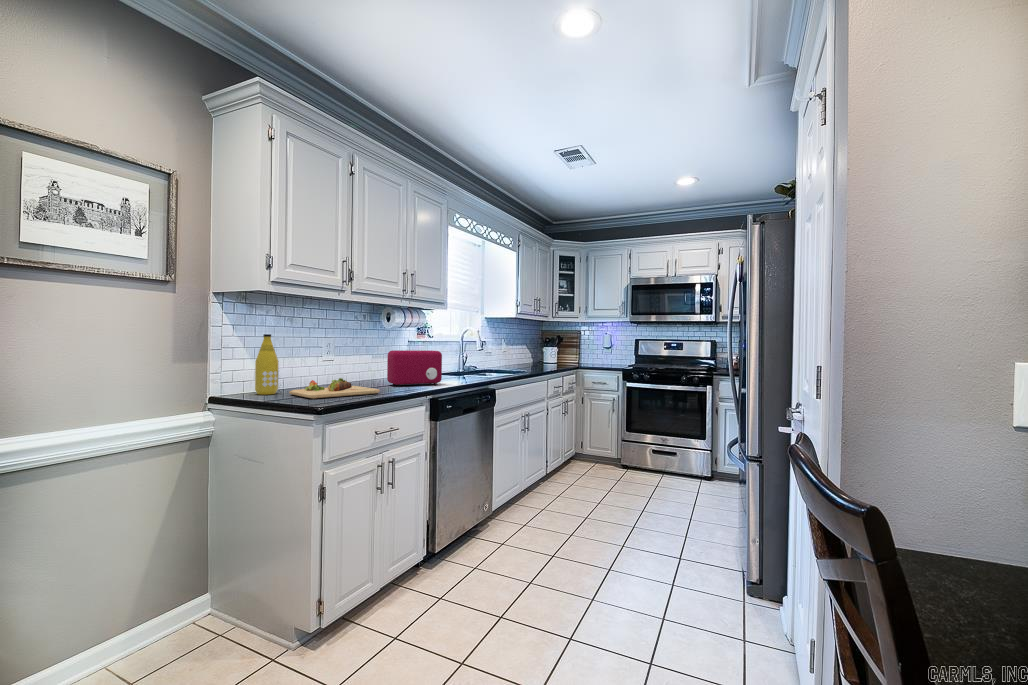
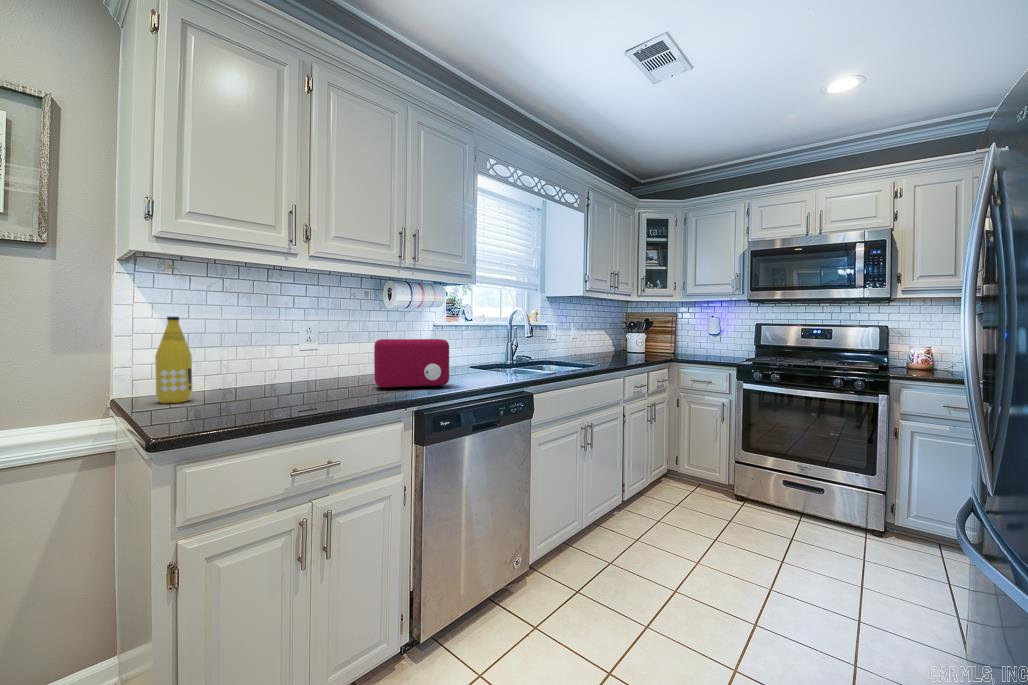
cutting board: present [289,378,380,399] -> none [197,380,327,414]

